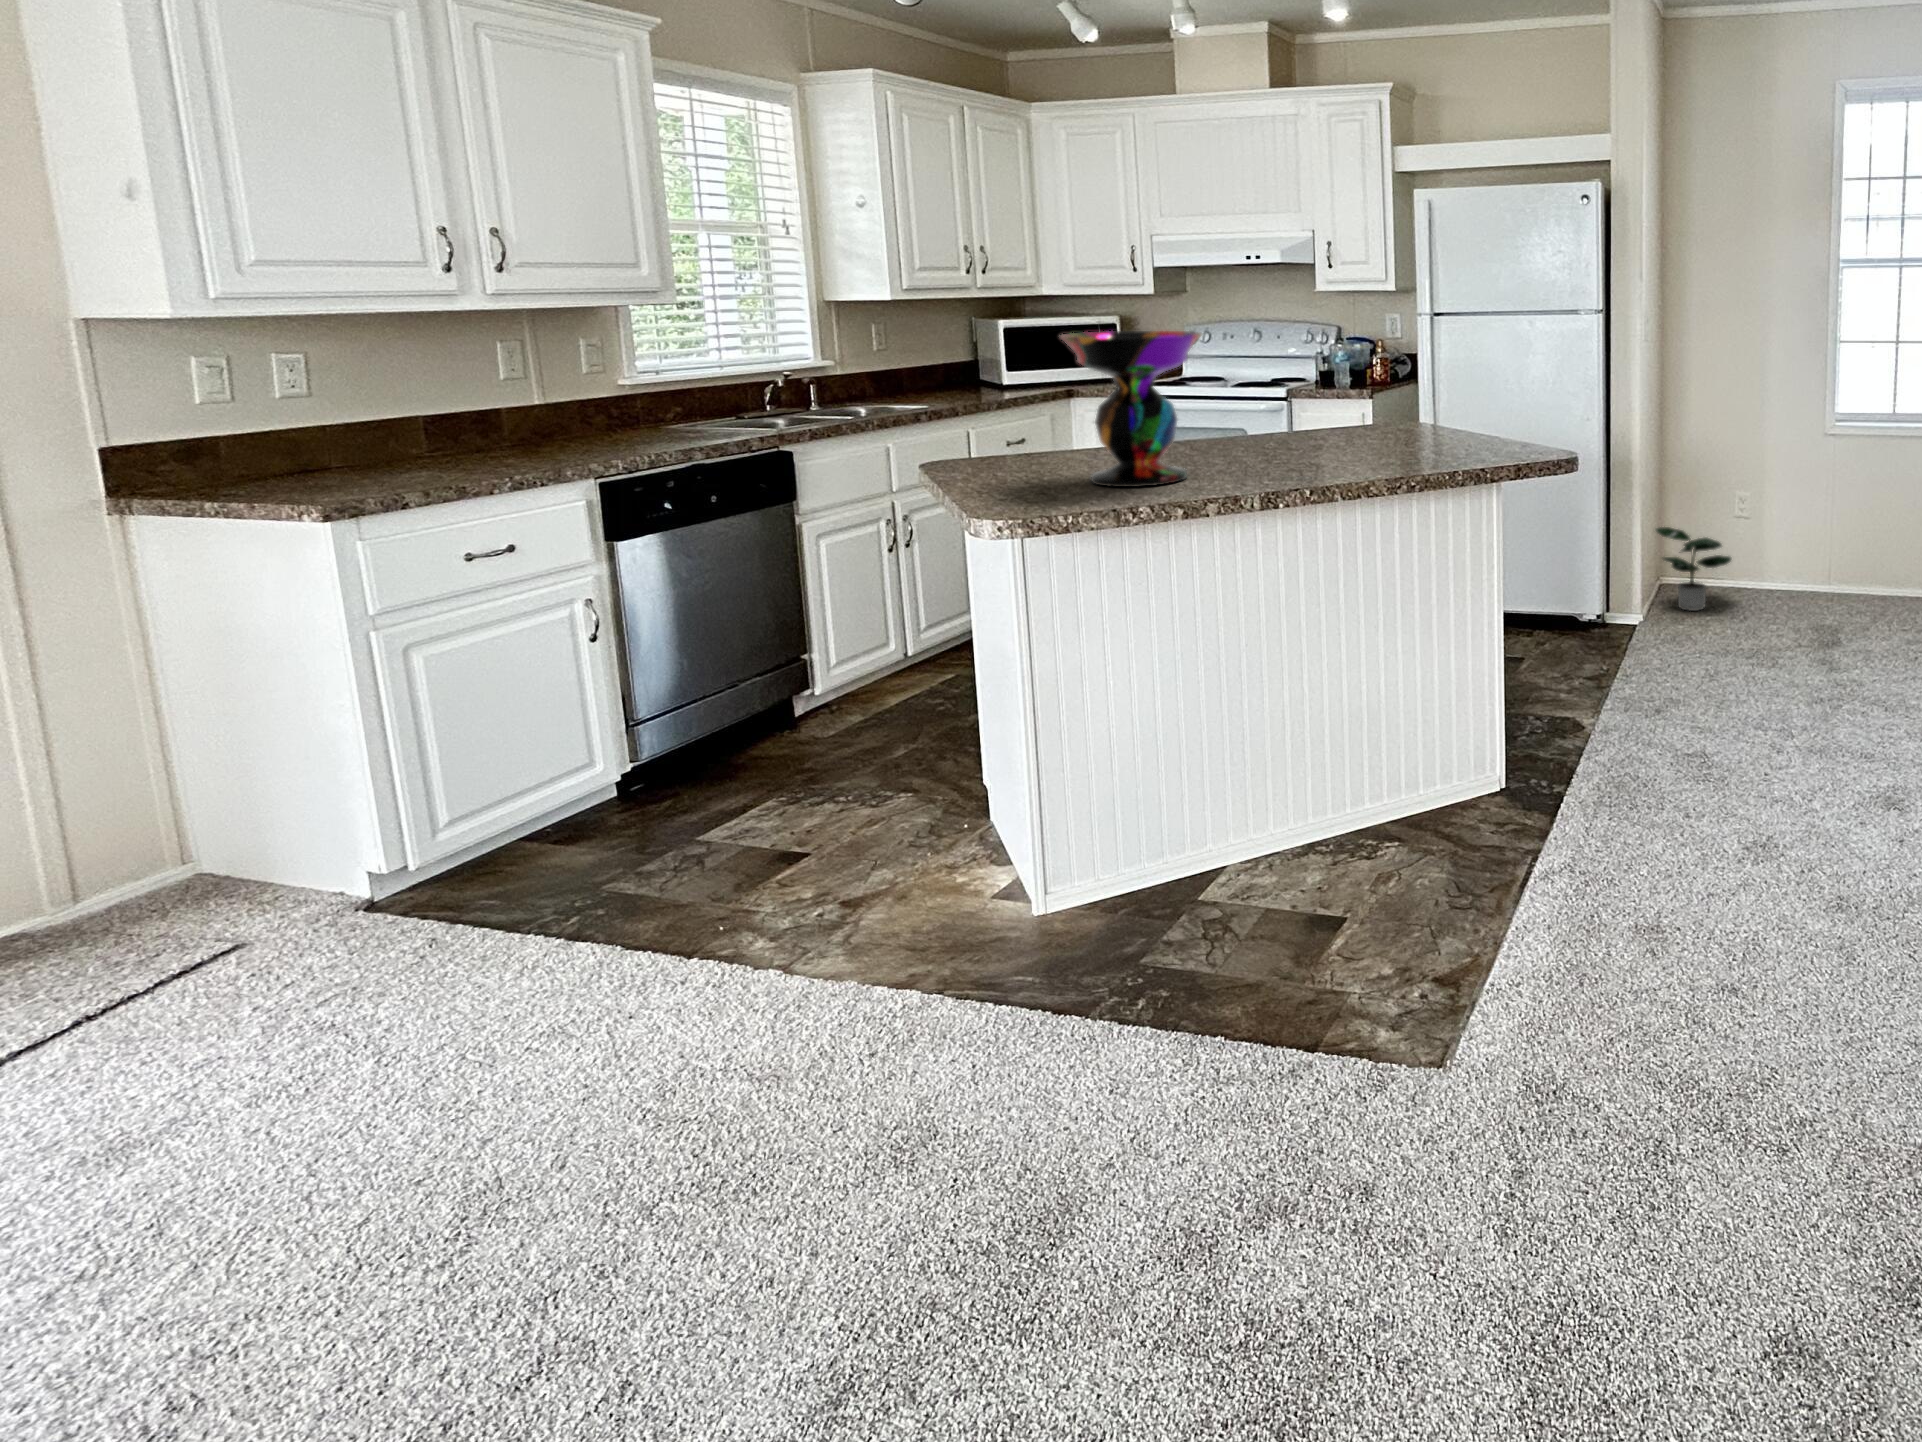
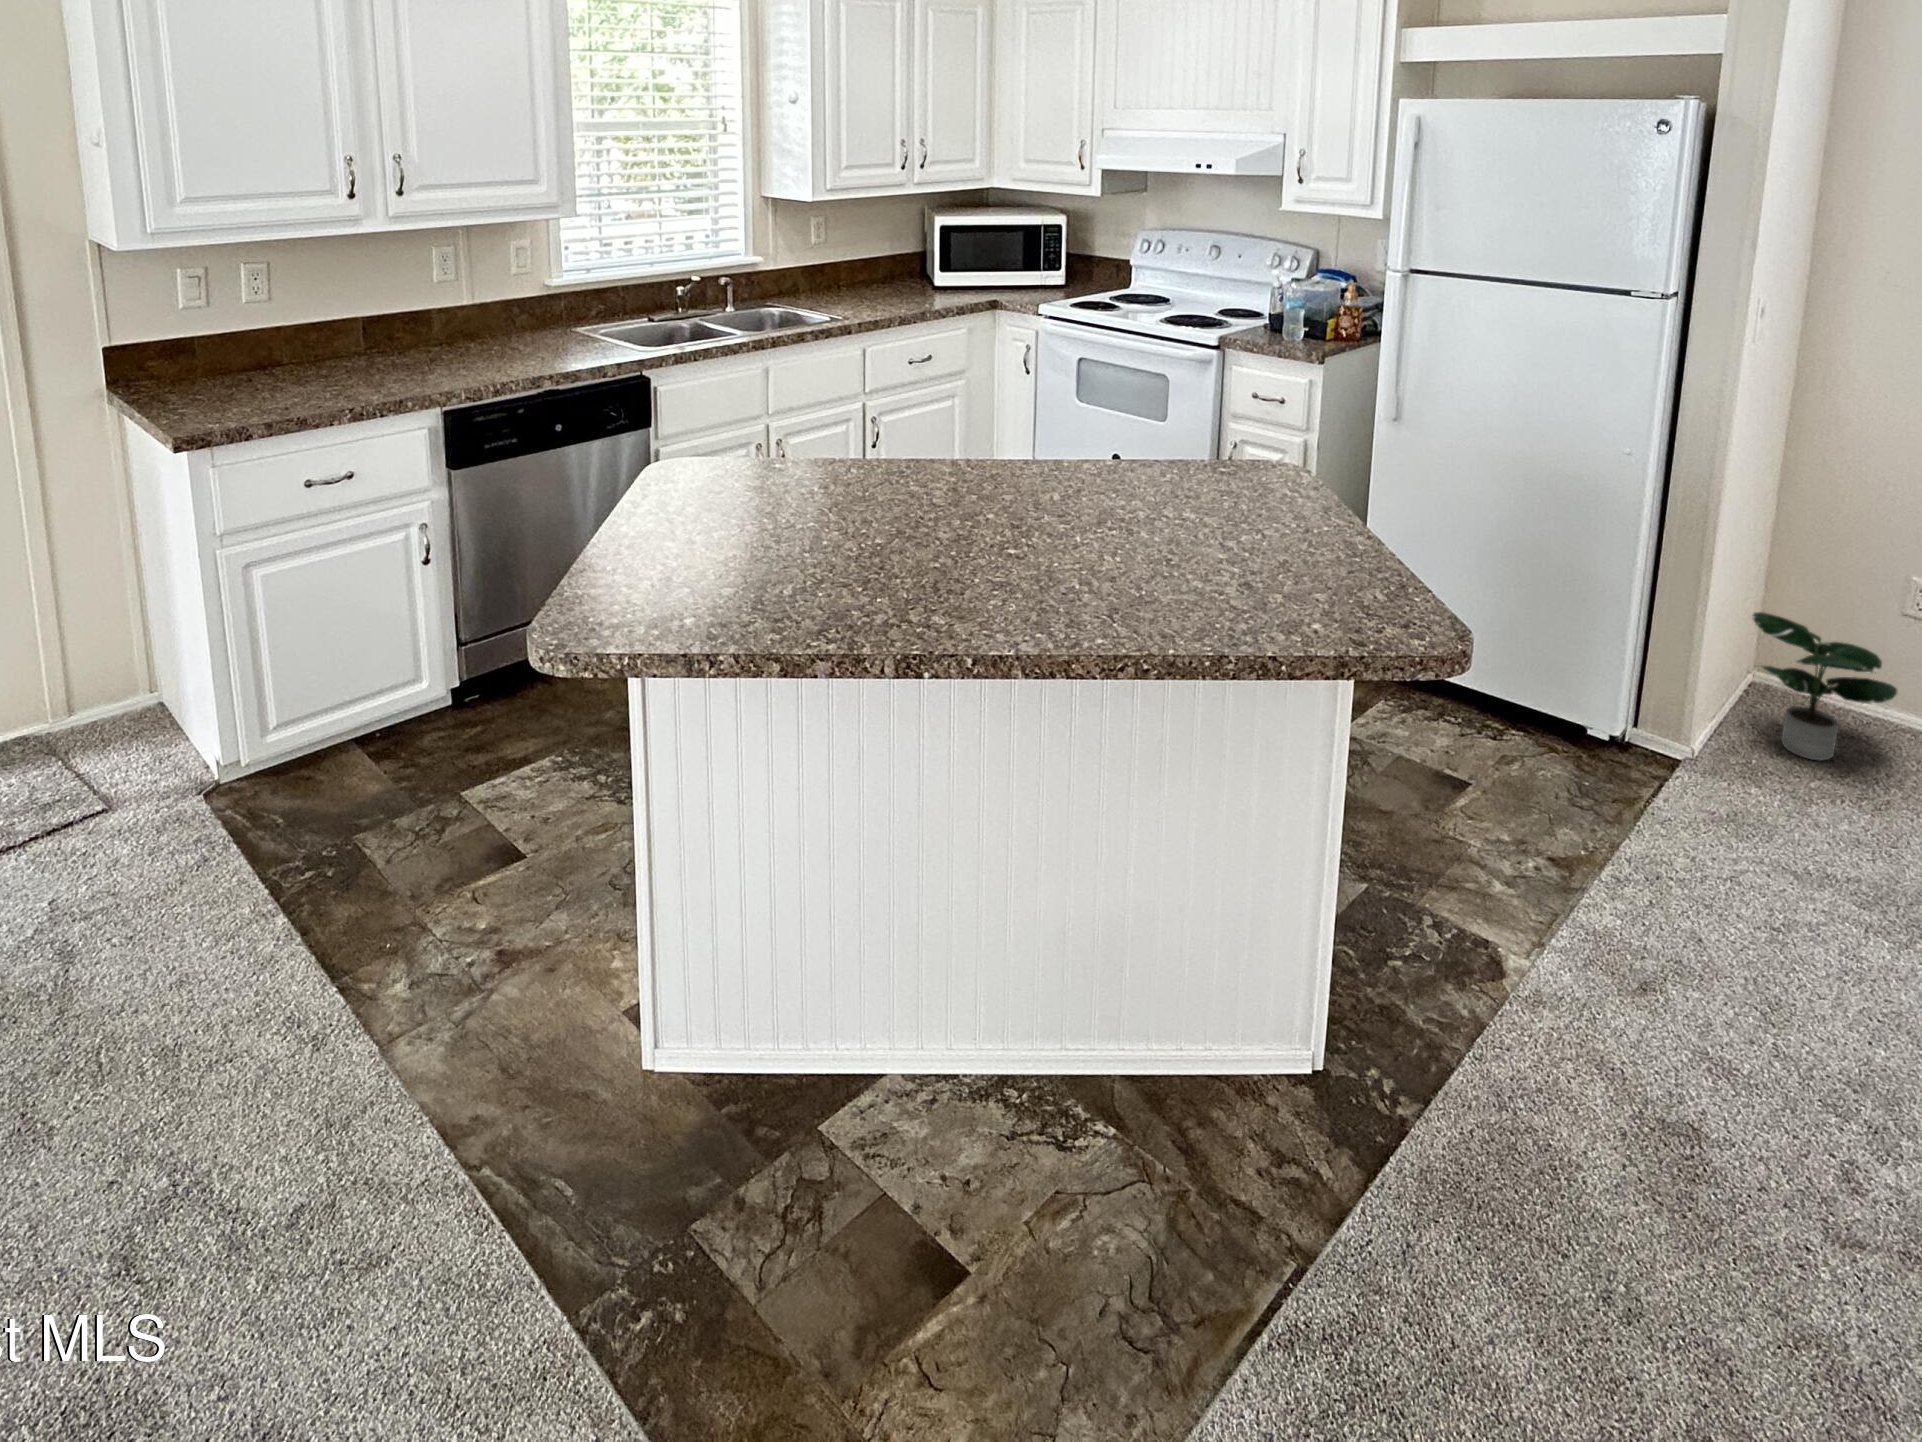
decorative bowl: present [1060,331,1202,487] -> none [726,333,915,563]

